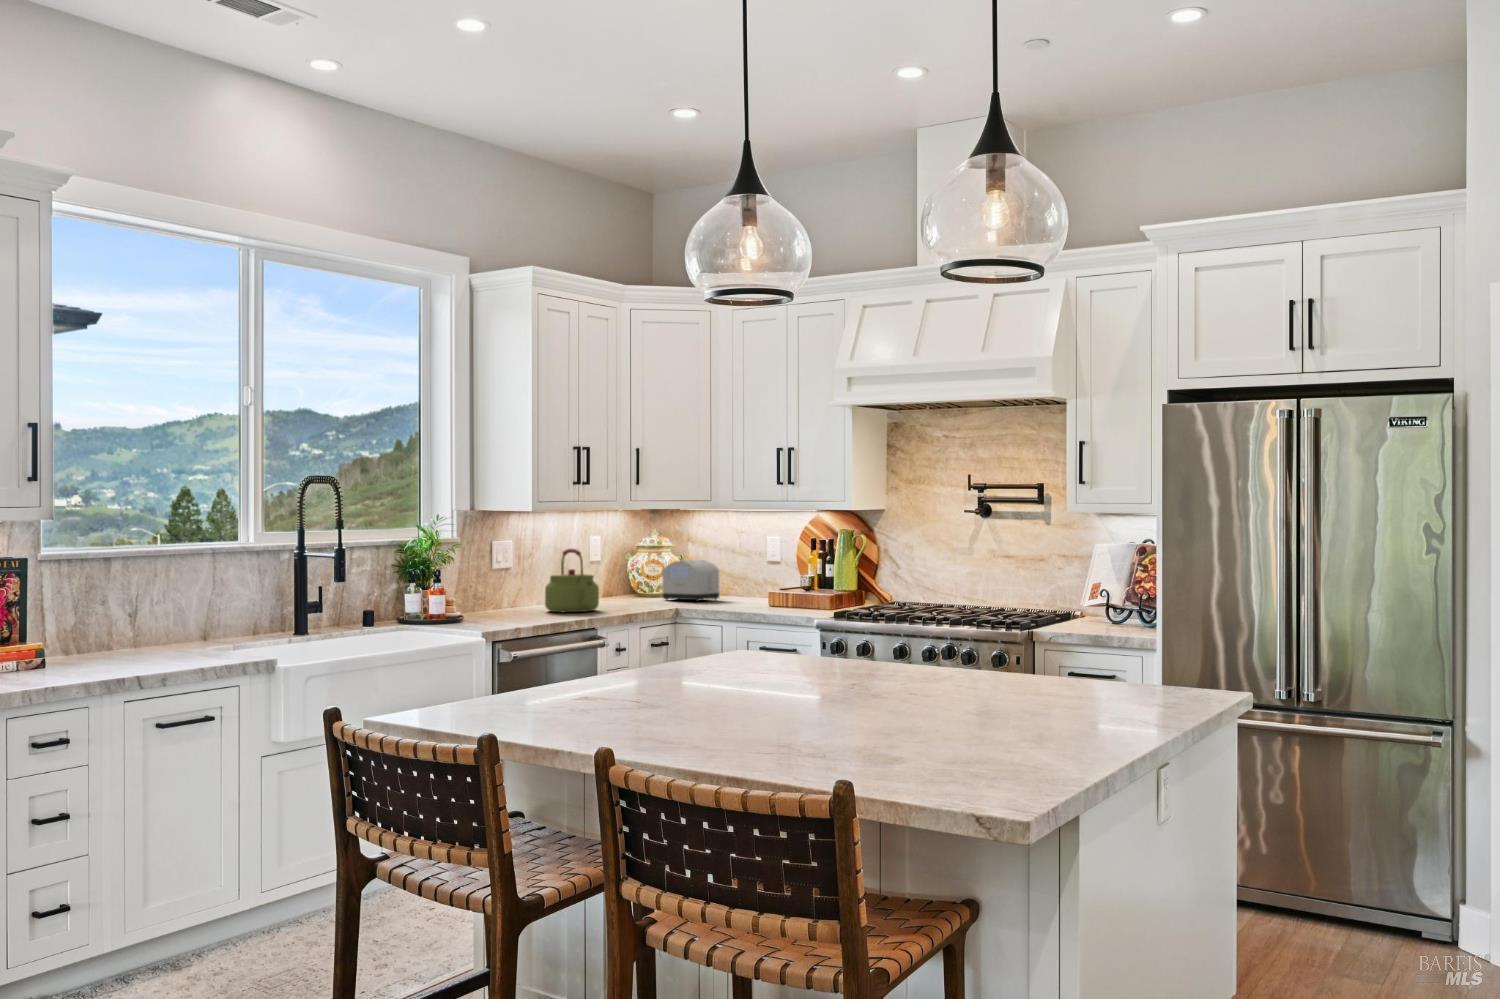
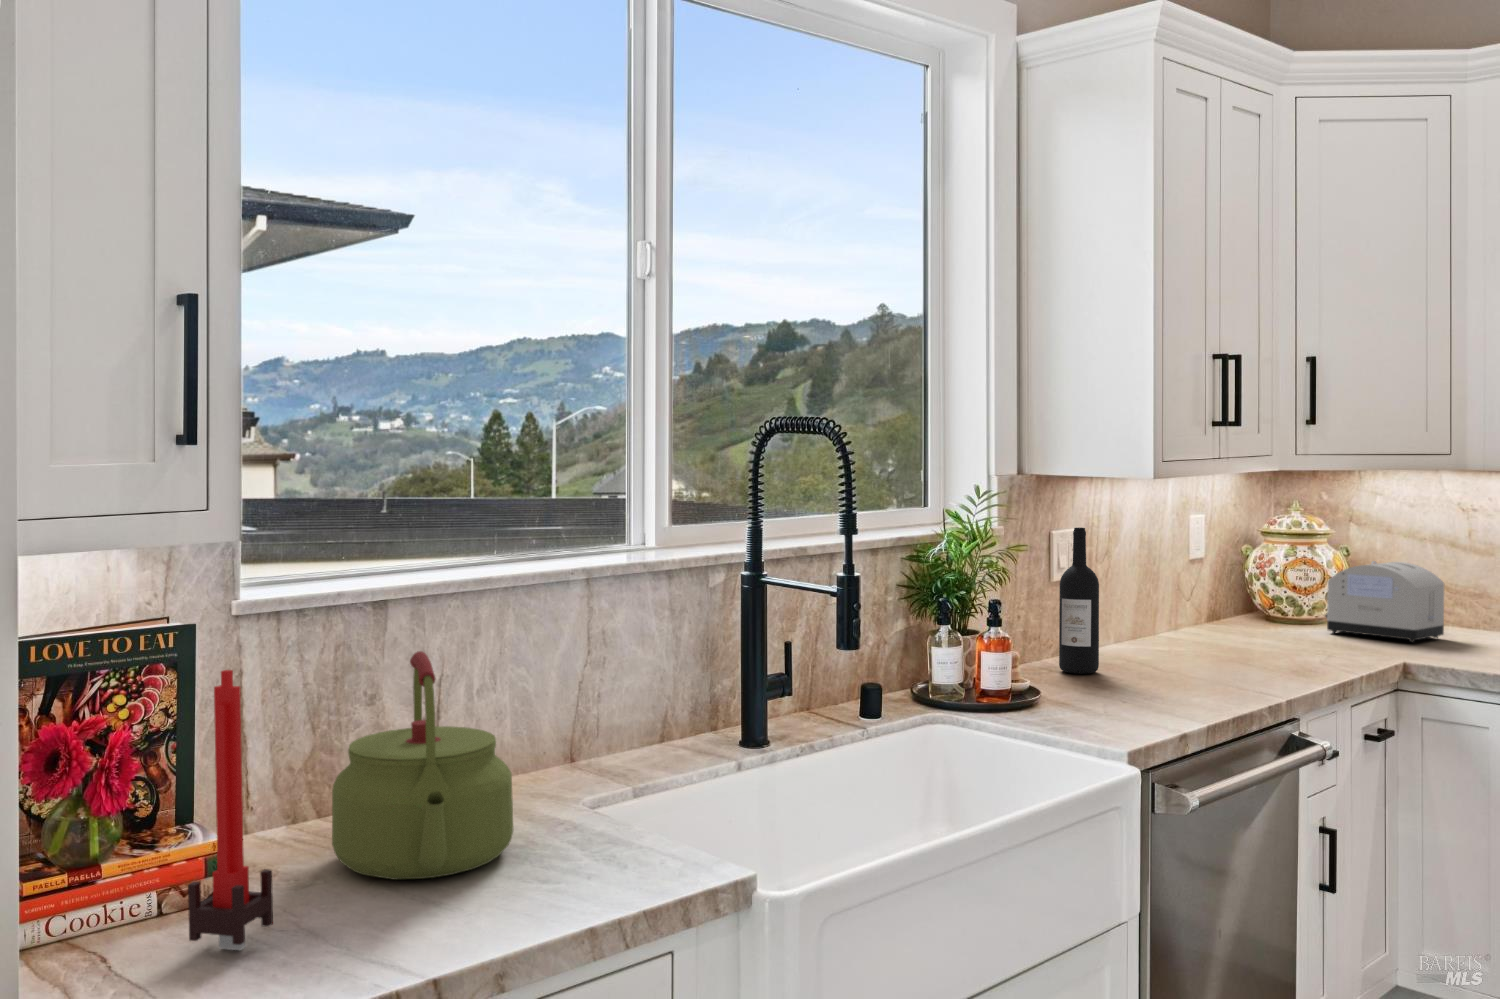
wine bottle: none [488,537,509,614] -> present [1059,527,1099,674]
kettle: present [545,549,599,612] -> present [332,651,513,880]
candle: none [37,566,70,673] -> present [188,670,273,950]

